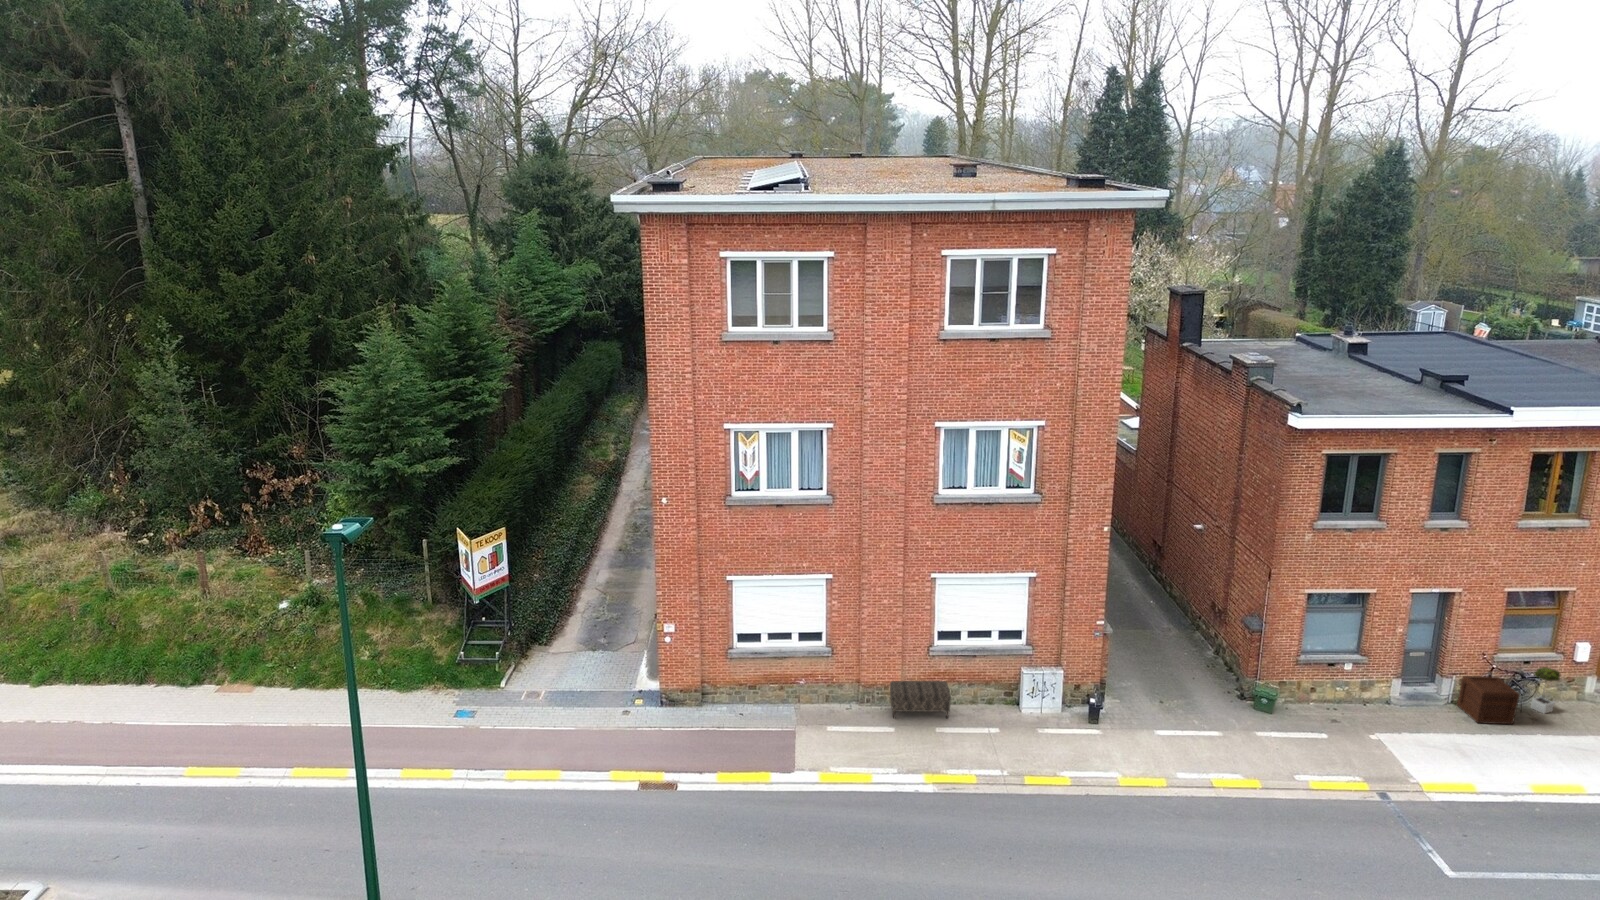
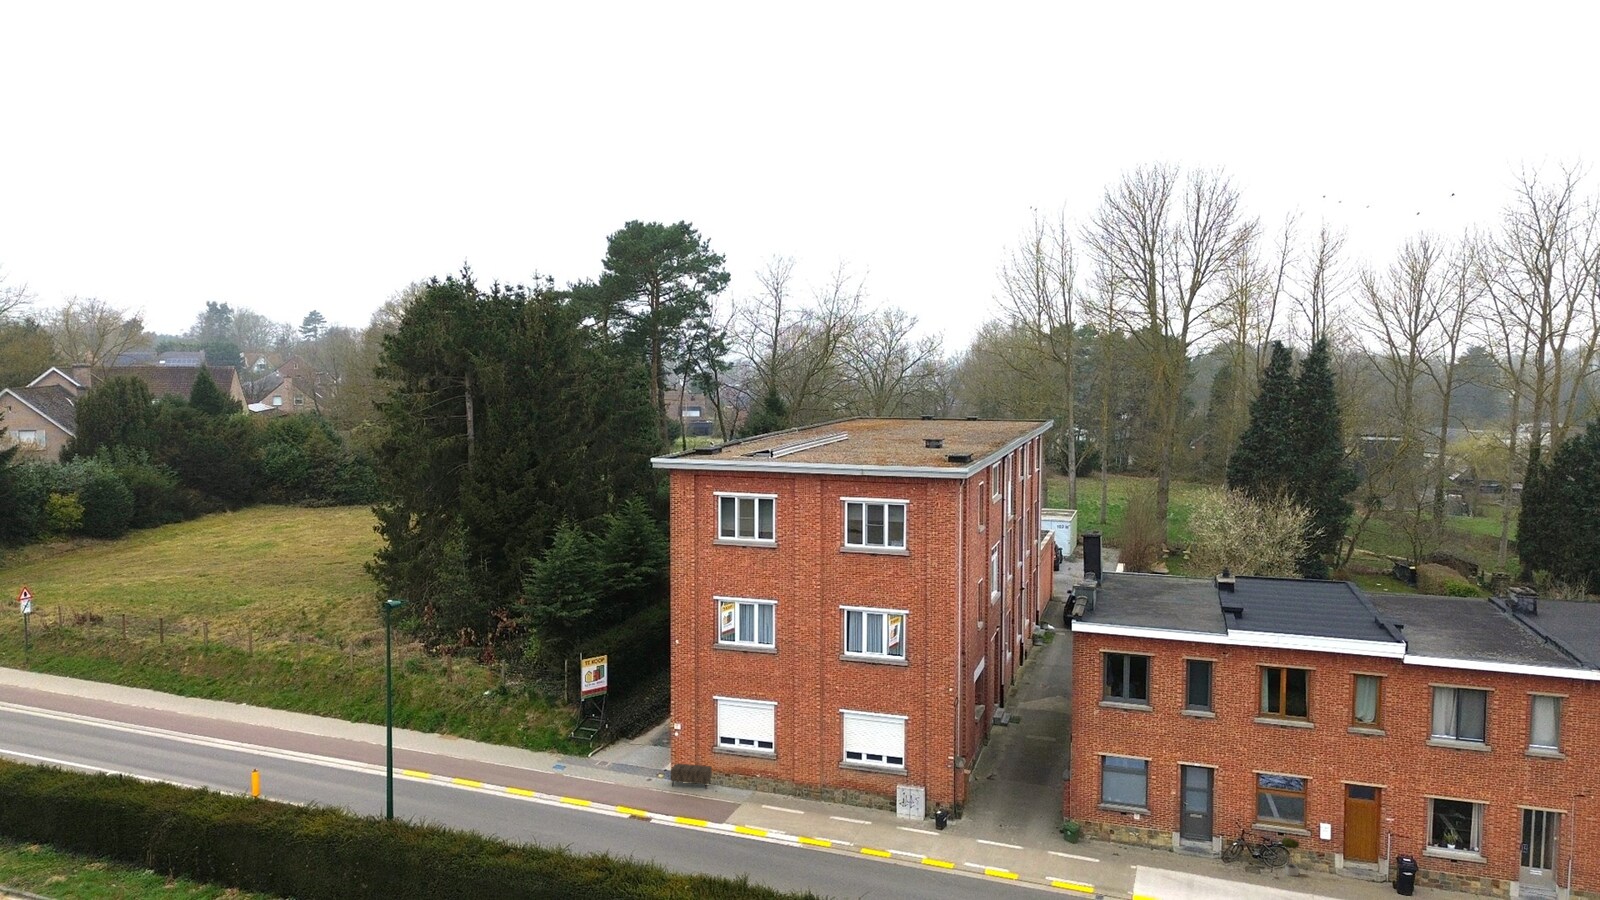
wooden crate: present [1457,676,1519,724] -> none [1222,837,1253,876]
bench: present [890,681,951,718] -> present [671,764,712,788]

